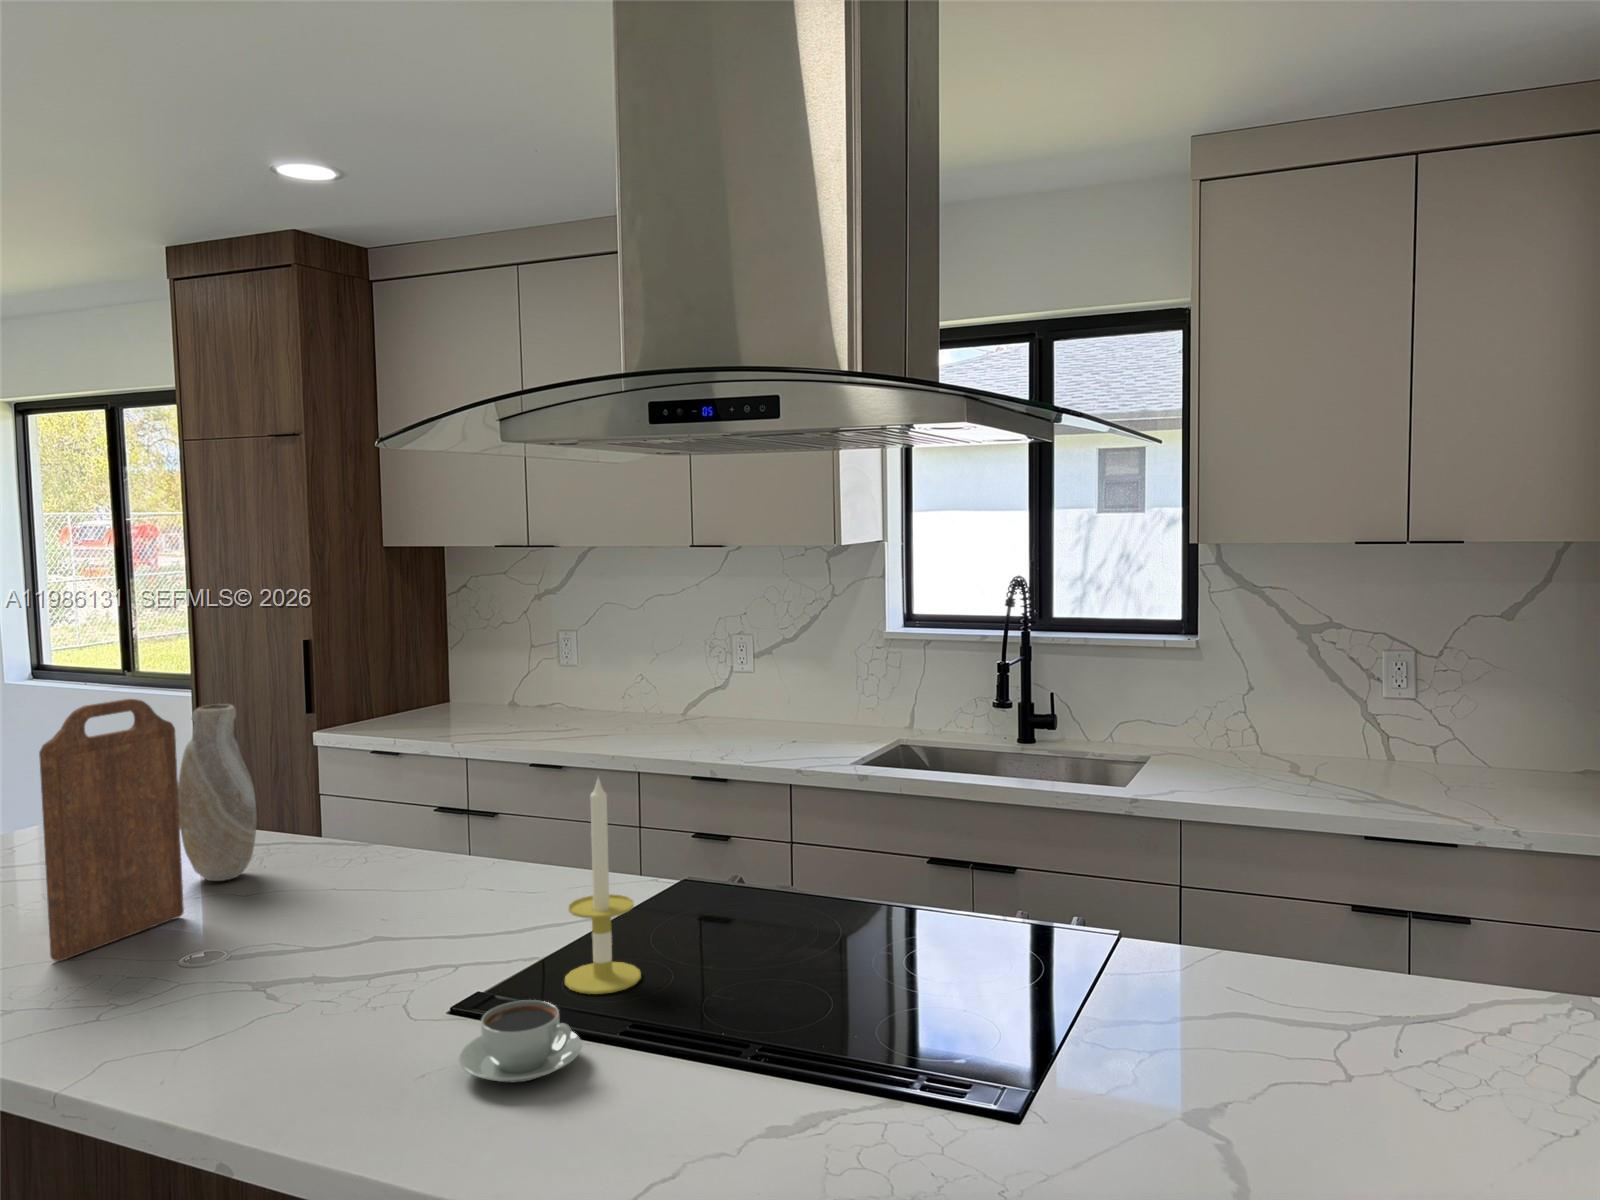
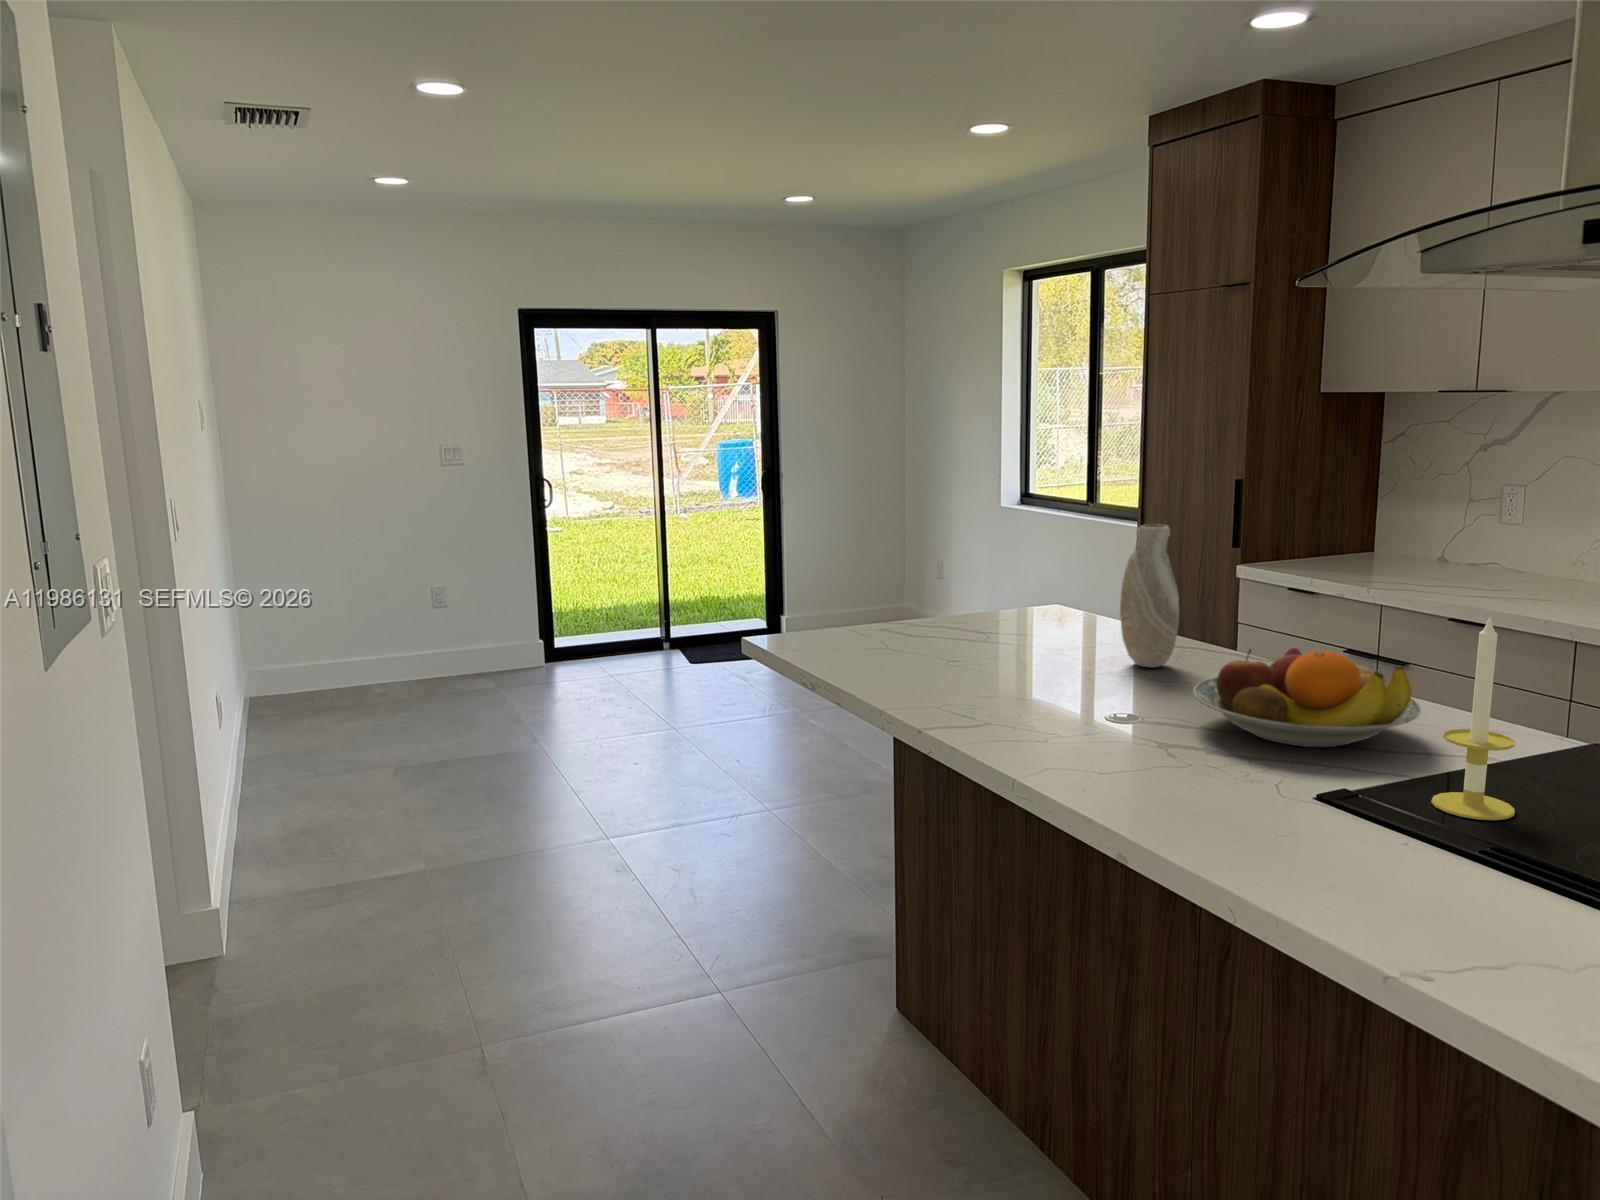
cutting board: present [39,699,184,961] -> none [1029,511,1123,698]
fruit bowl: none [285,832,536,950] -> present [1193,648,1421,747]
coffee cup: present [459,1000,582,1083] -> none [1317,794,1433,860]

